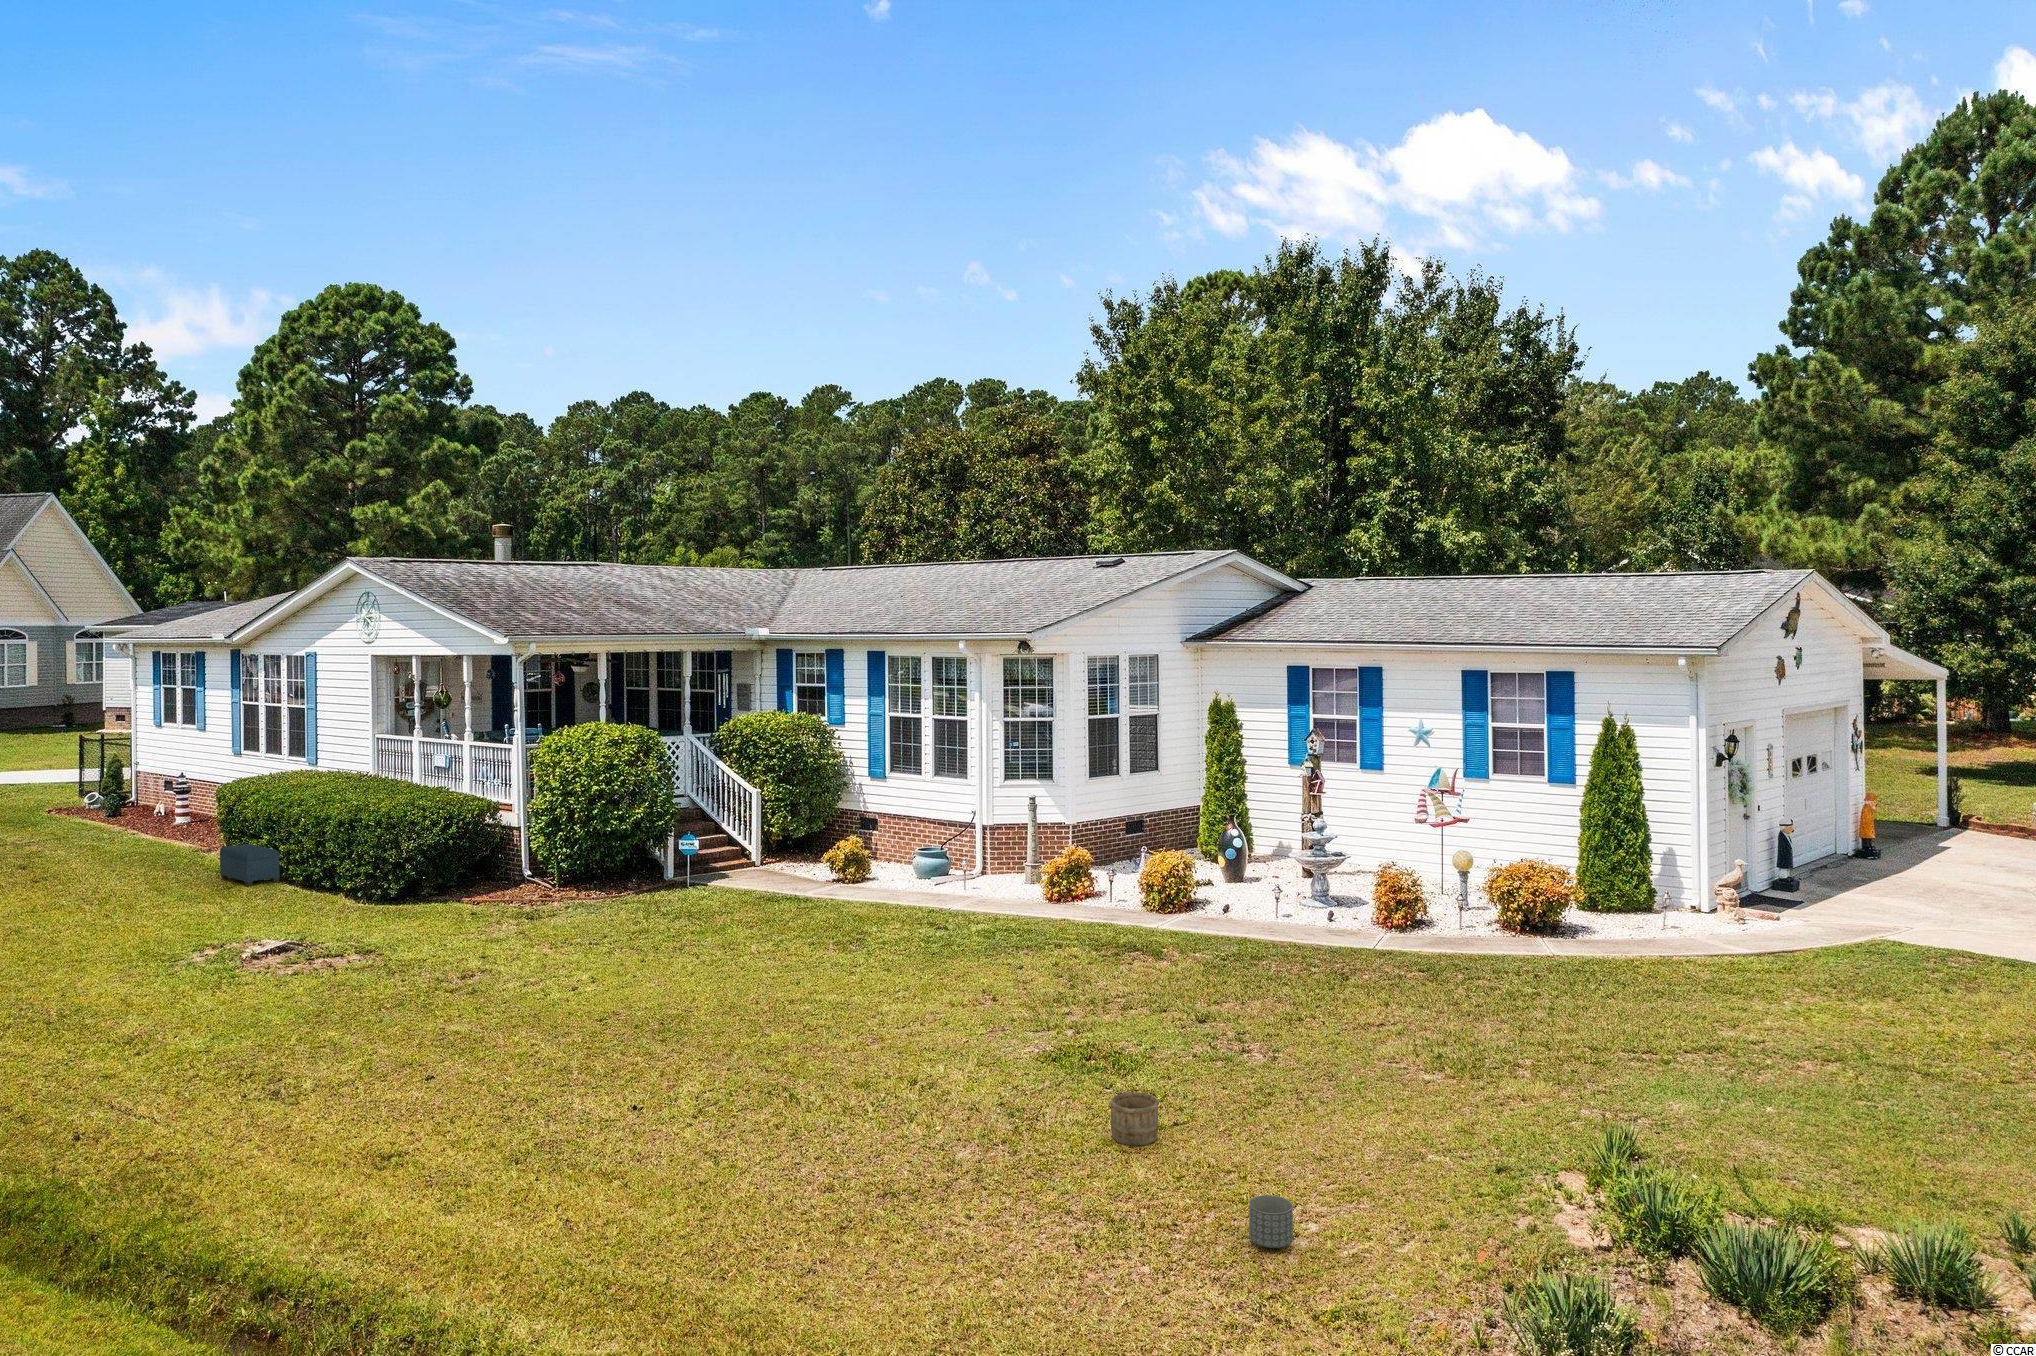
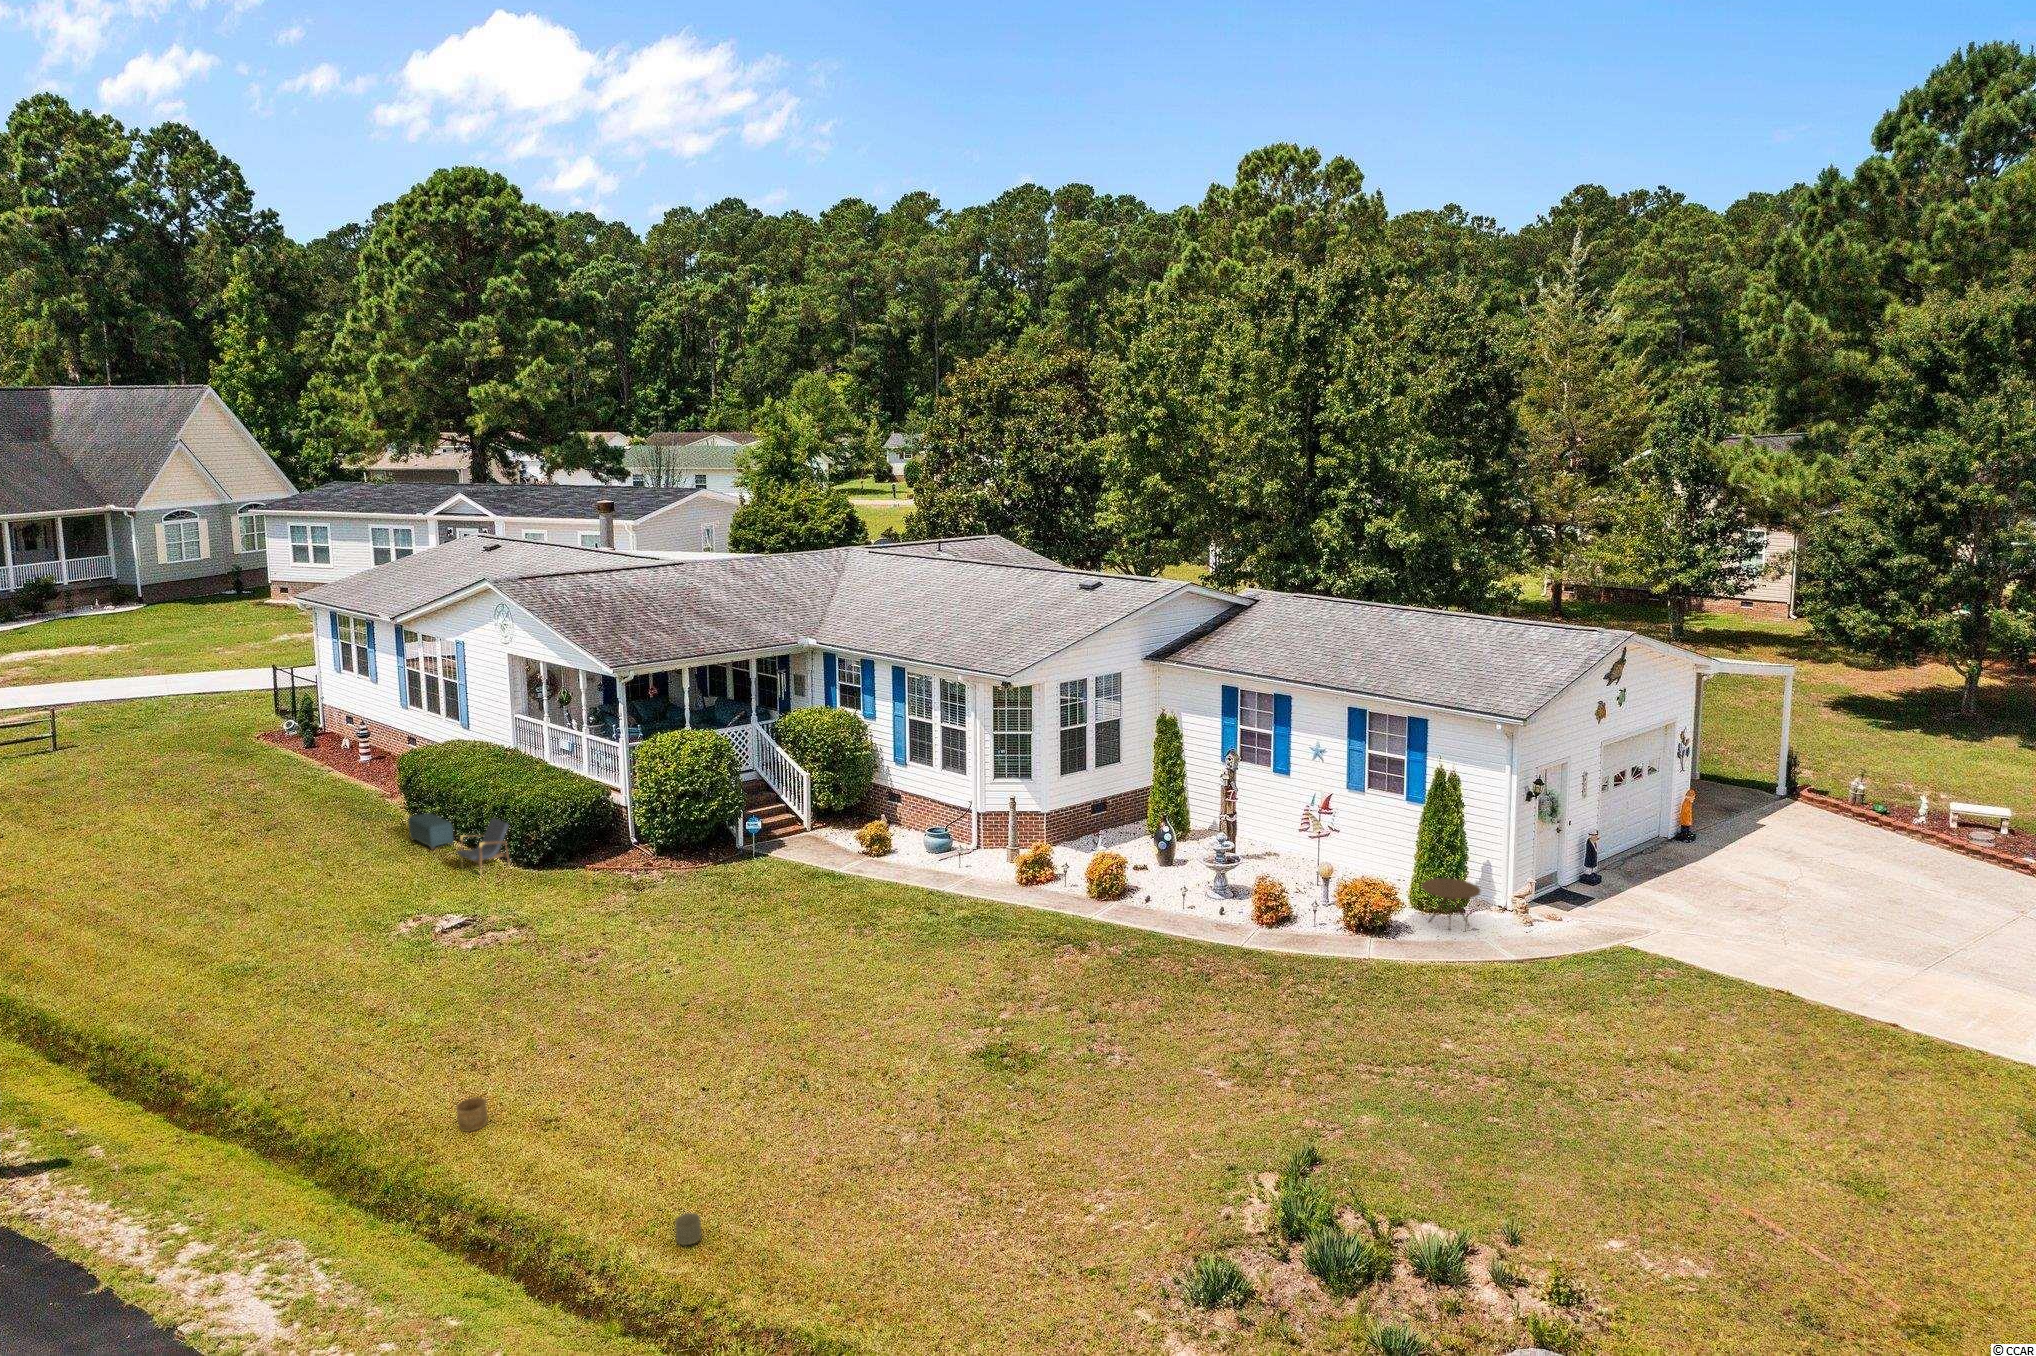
lounge chair: none [276,834,354,905] -> present [456,819,510,874]
round table: none [1598,864,1681,928] -> present [1422,878,1480,924]
wooden bucket: present [1109,1092,1159,1146] -> present [456,1097,488,1131]
planter: present [1249,1195,1293,1249] -> present [675,1213,701,1245]

